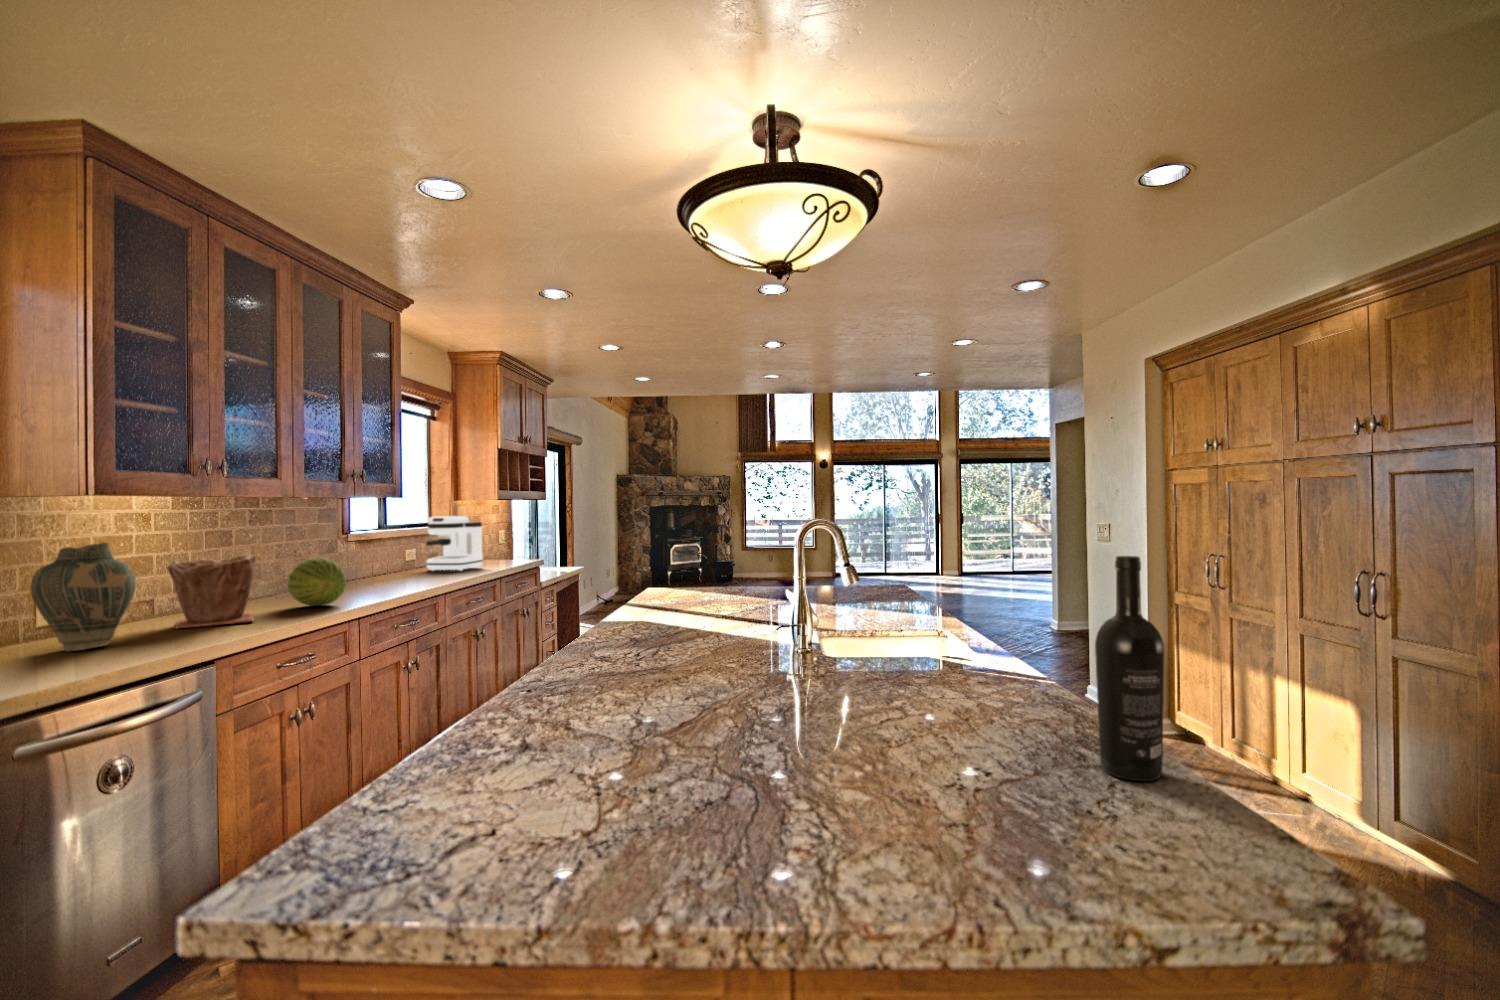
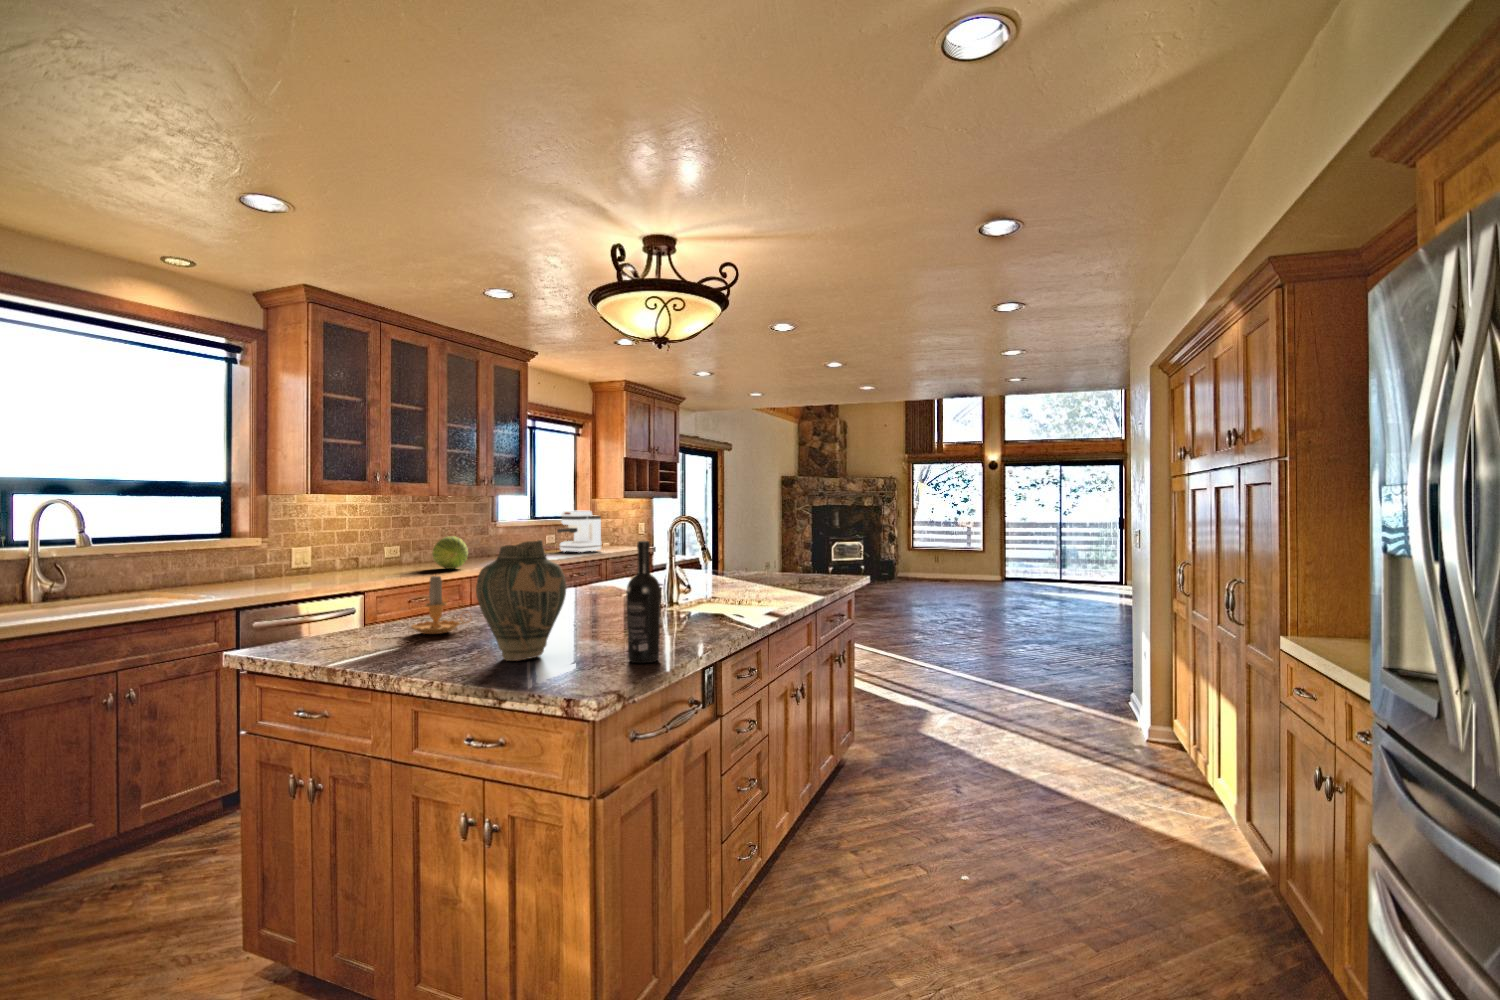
vase: present [30,542,136,651] -> present [476,540,566,661]
plant pot: present [167,555,256,629] -> none [357,533,407,576]
candle: none [557,633,660,756] -> present [411,576,471,634]

